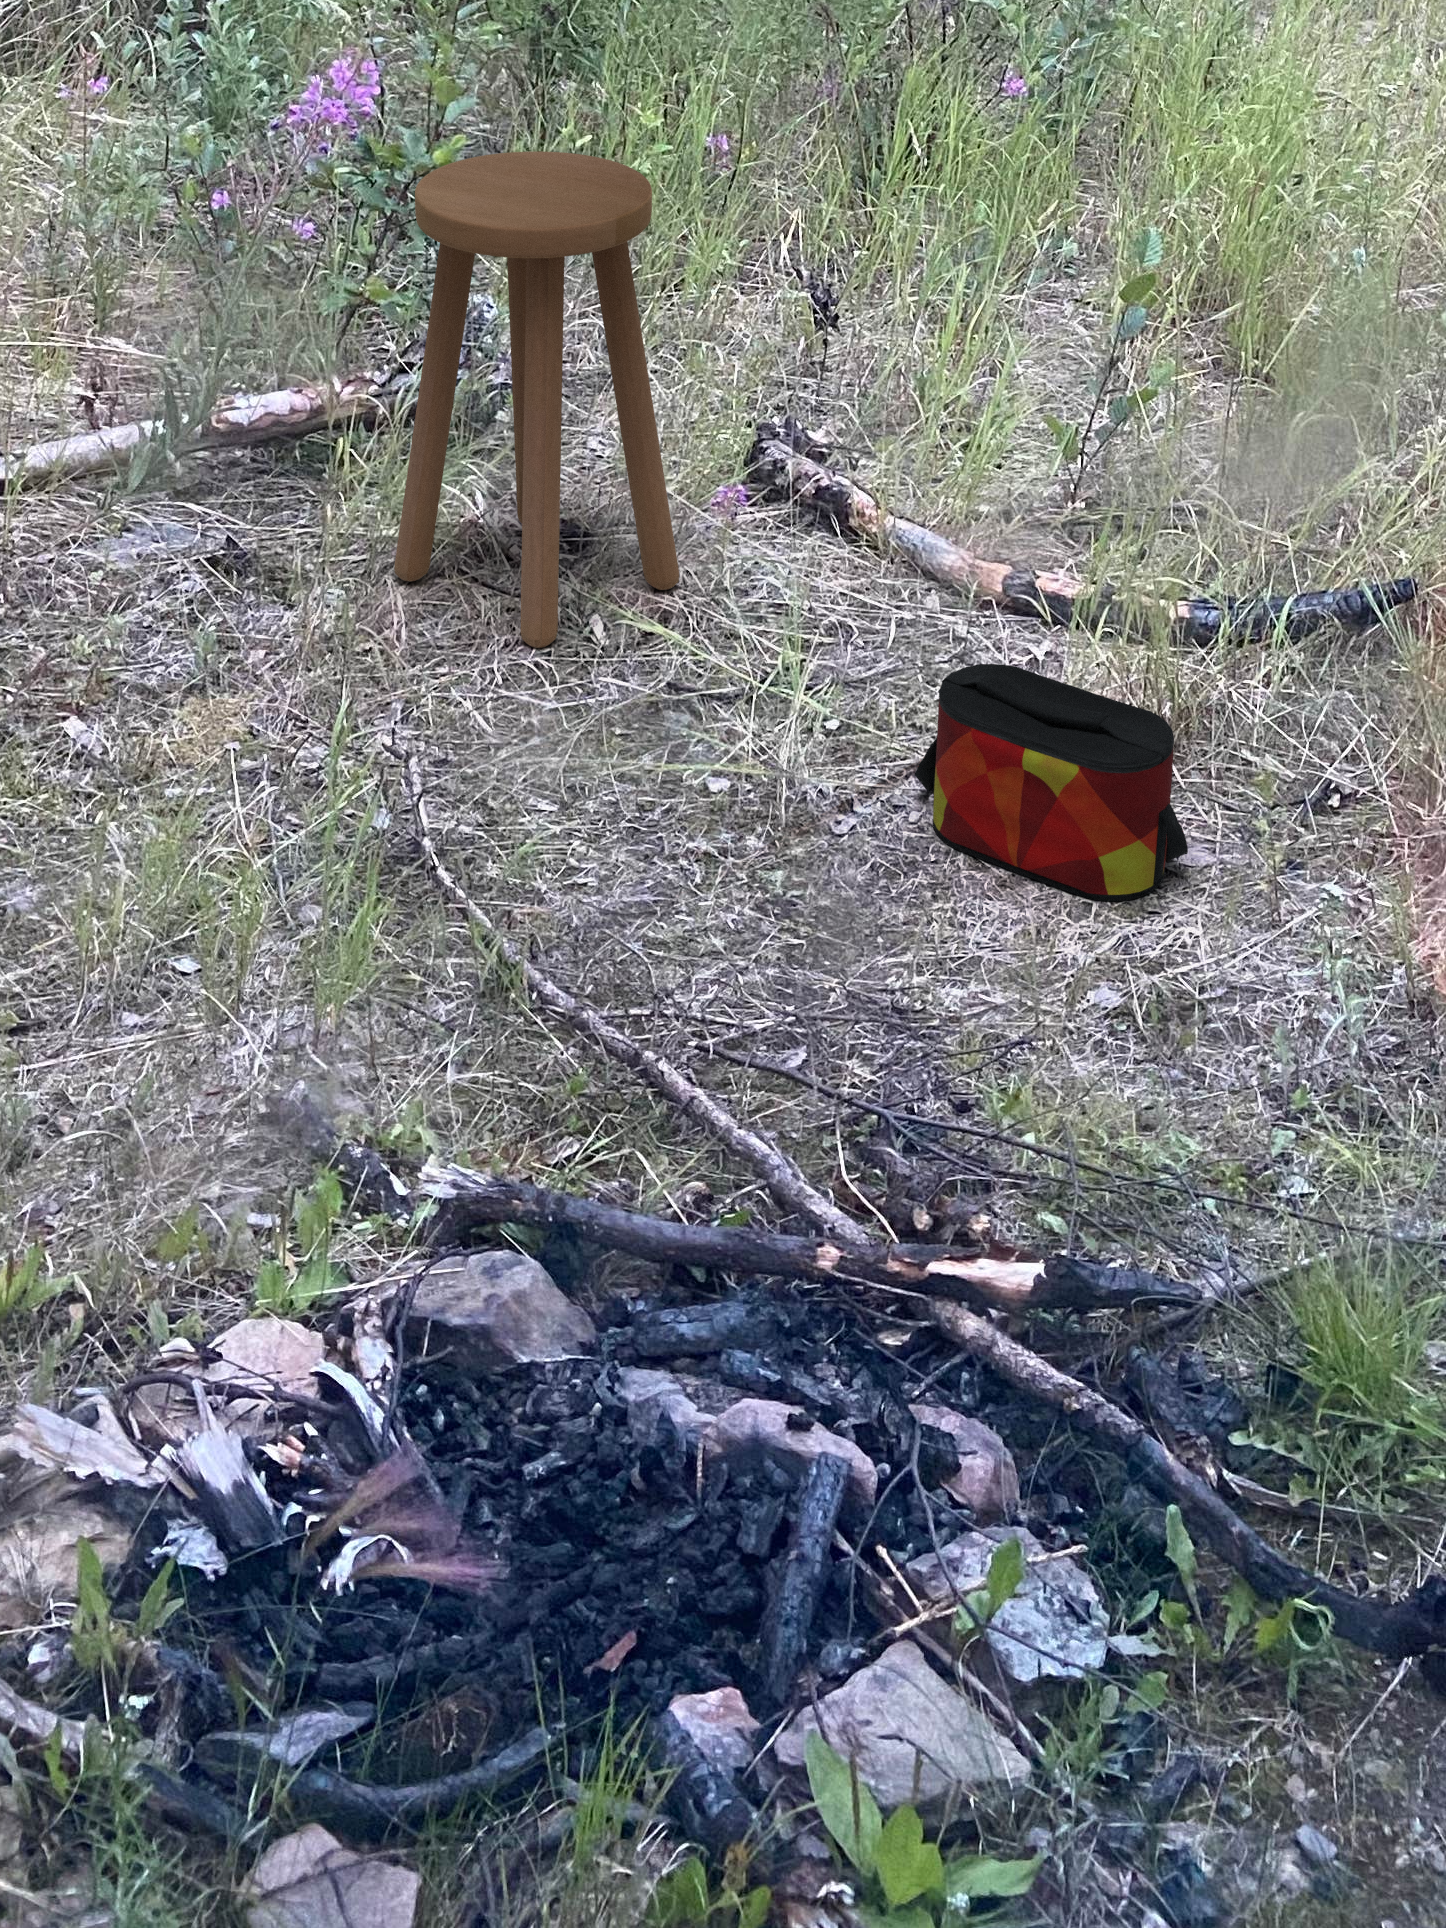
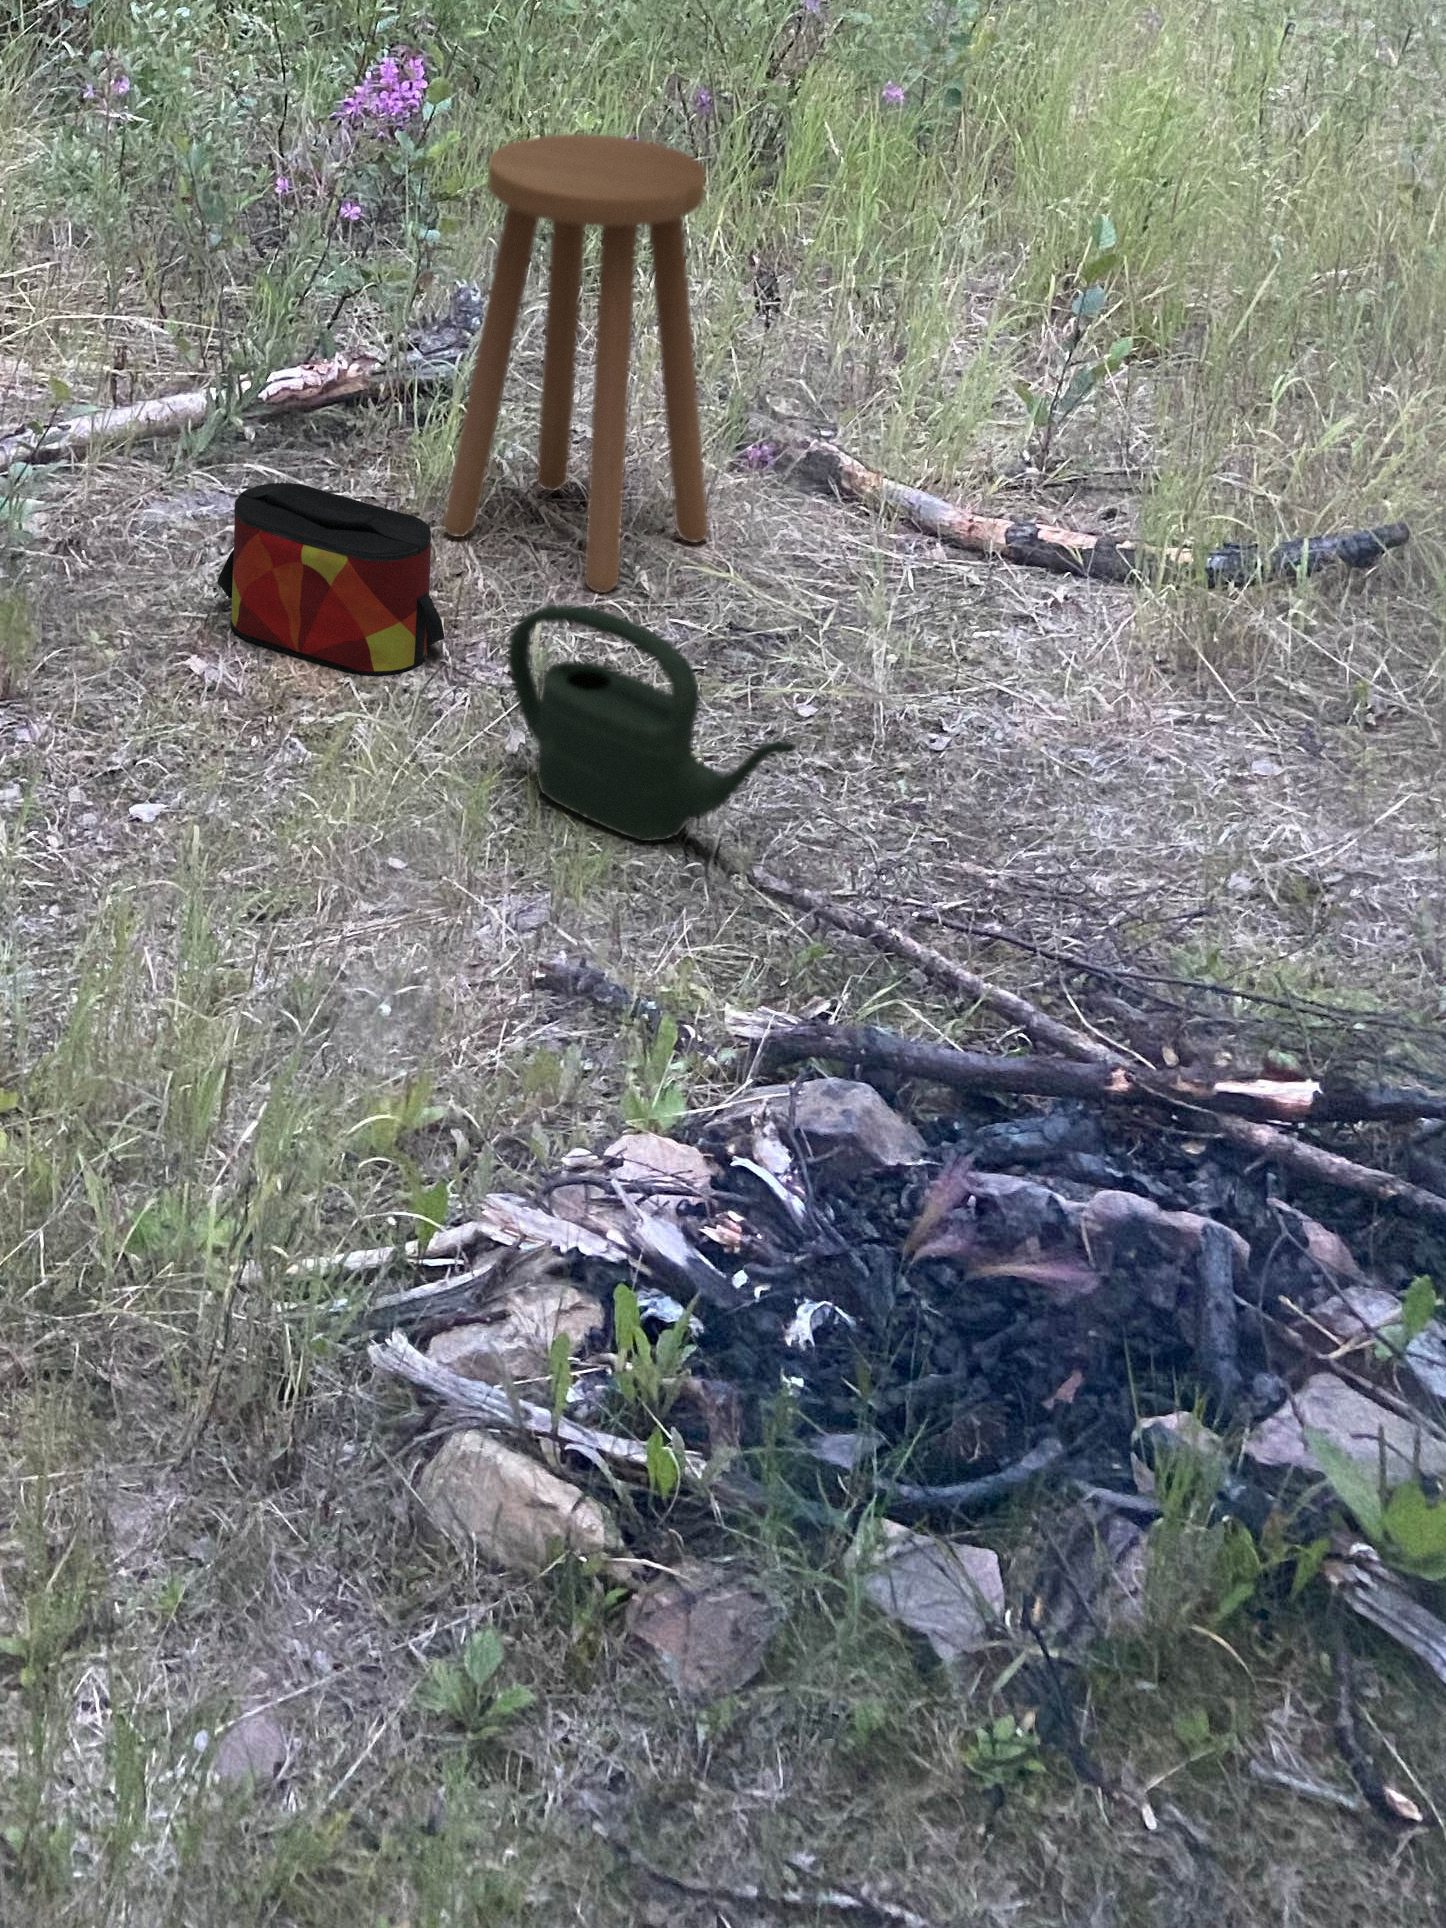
bag: present [915,664,1188,901] -> present [217,483,444,677]
watering can: none [329,685,581,946] -> present [507,605,794,841]

